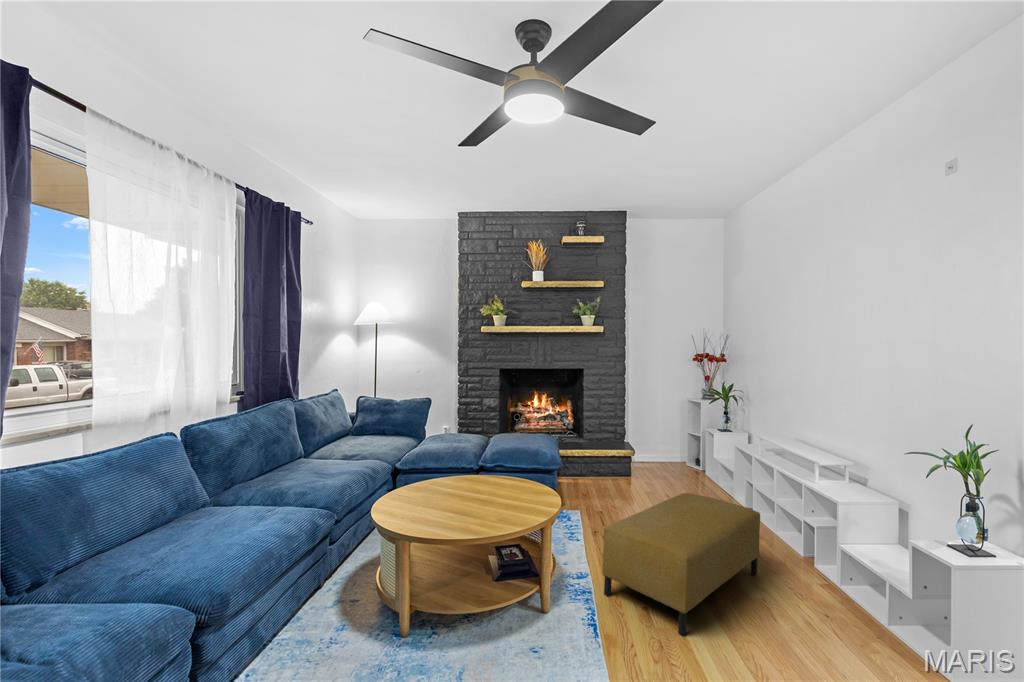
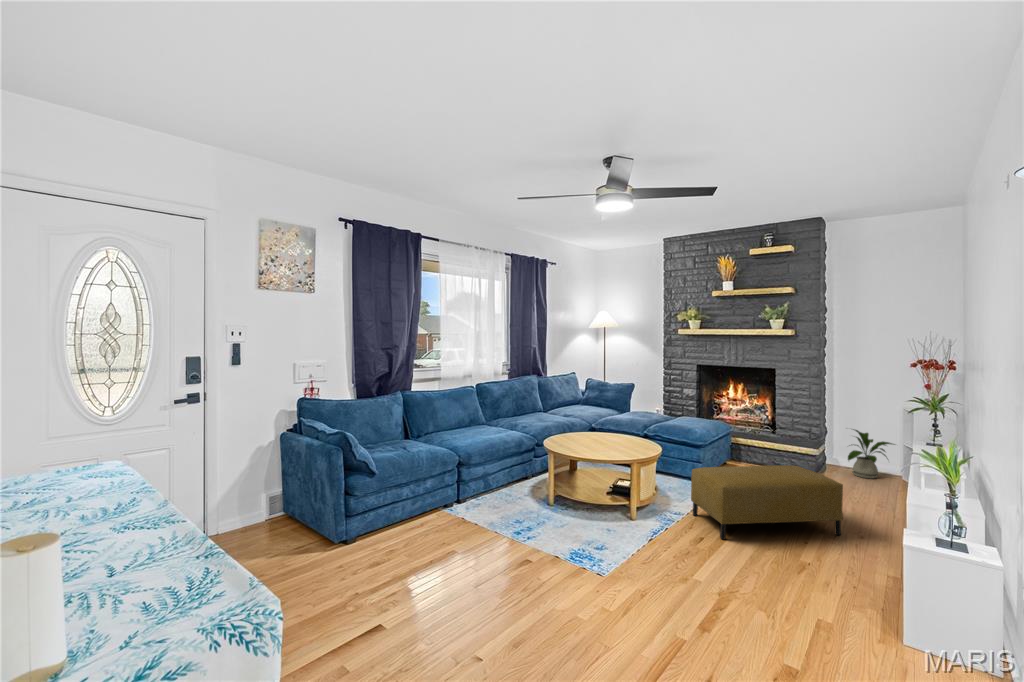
house plant: none [650,431,690,480] -> present [848,429,895,479]

